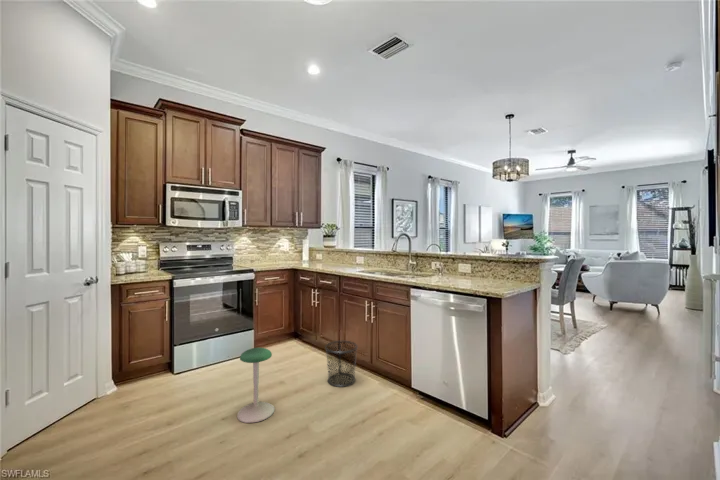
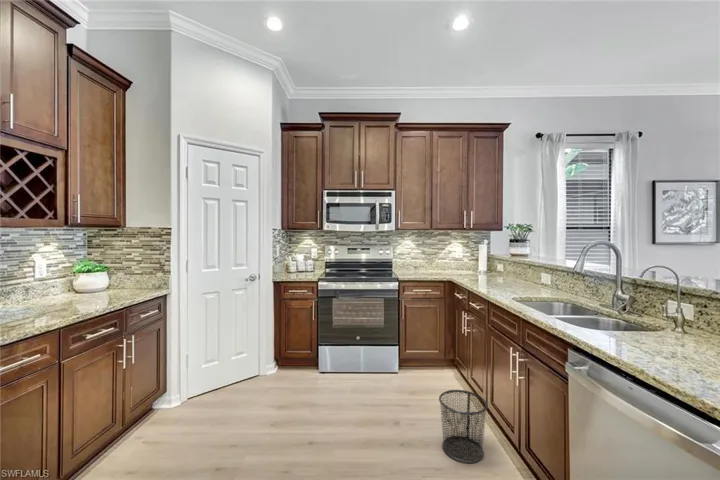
stool: present [237,348,274,423] -> none [318,370,359,458]

